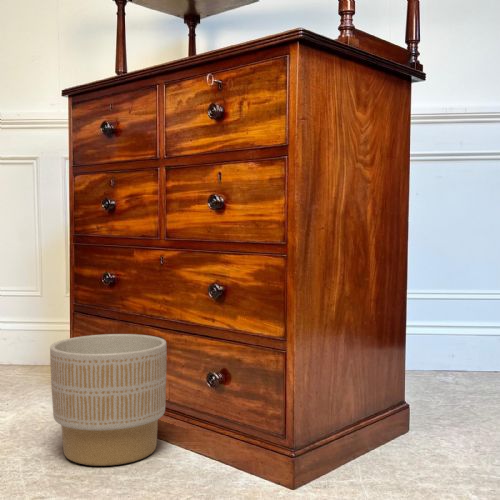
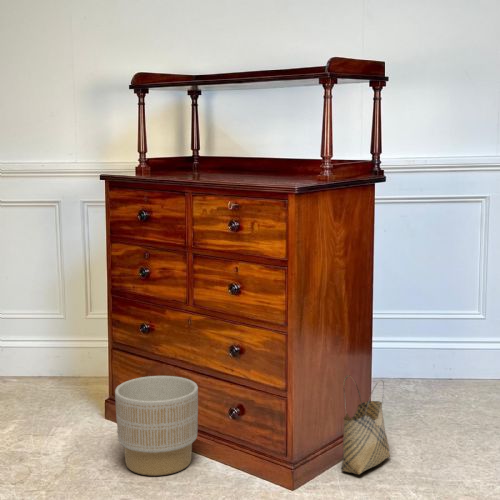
woven basket: none [367,328,437,469] -> present [341,375,390,474]

